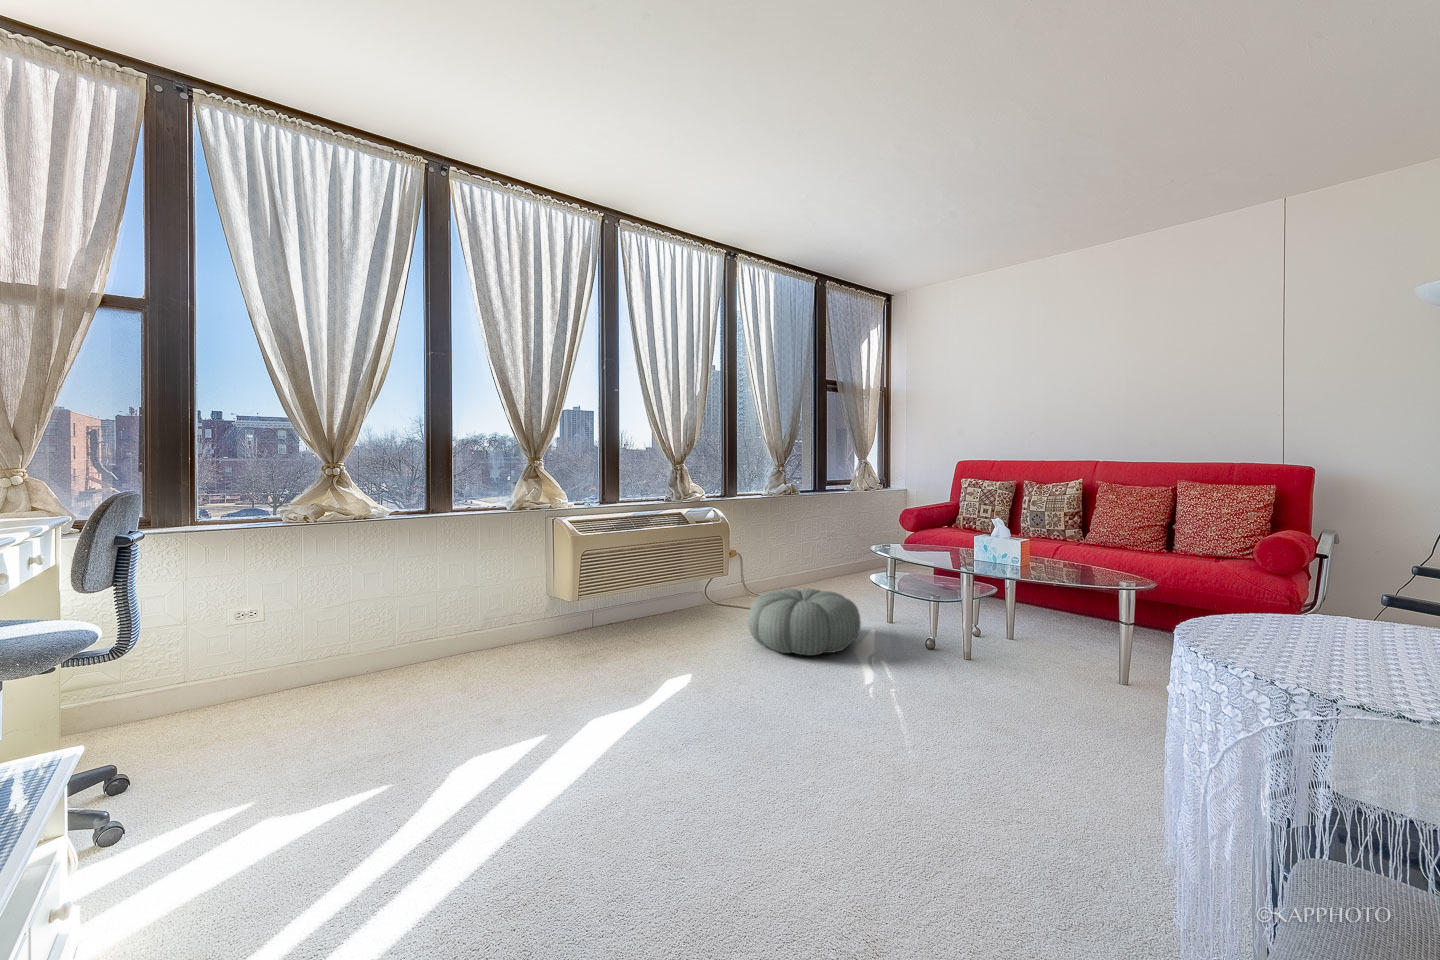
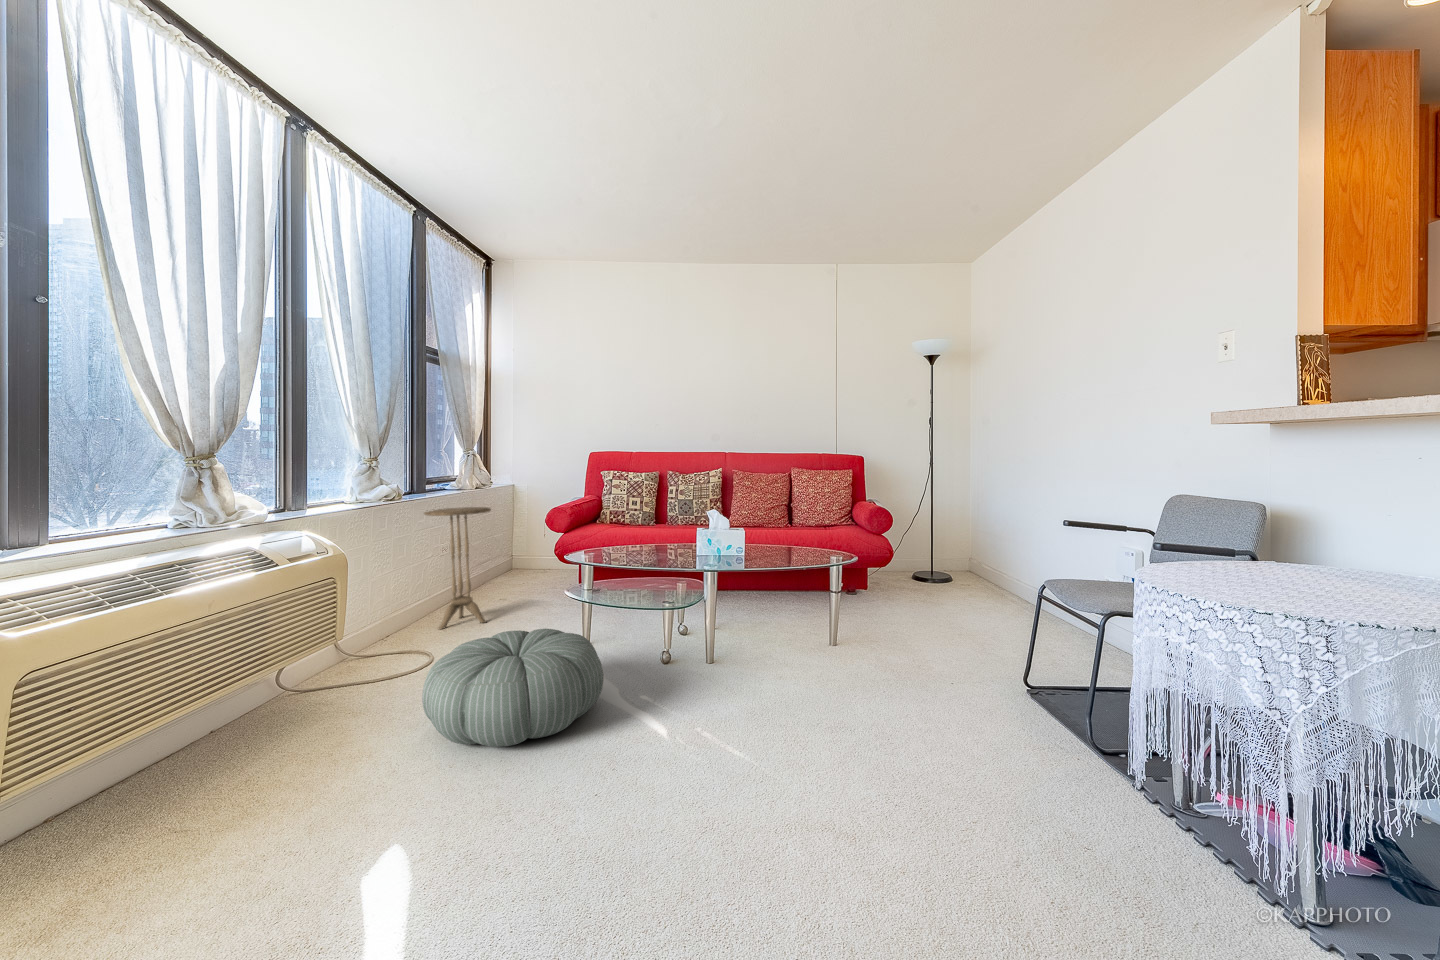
side table: none [807,504,852,593] -> present [424,507,491,629]

